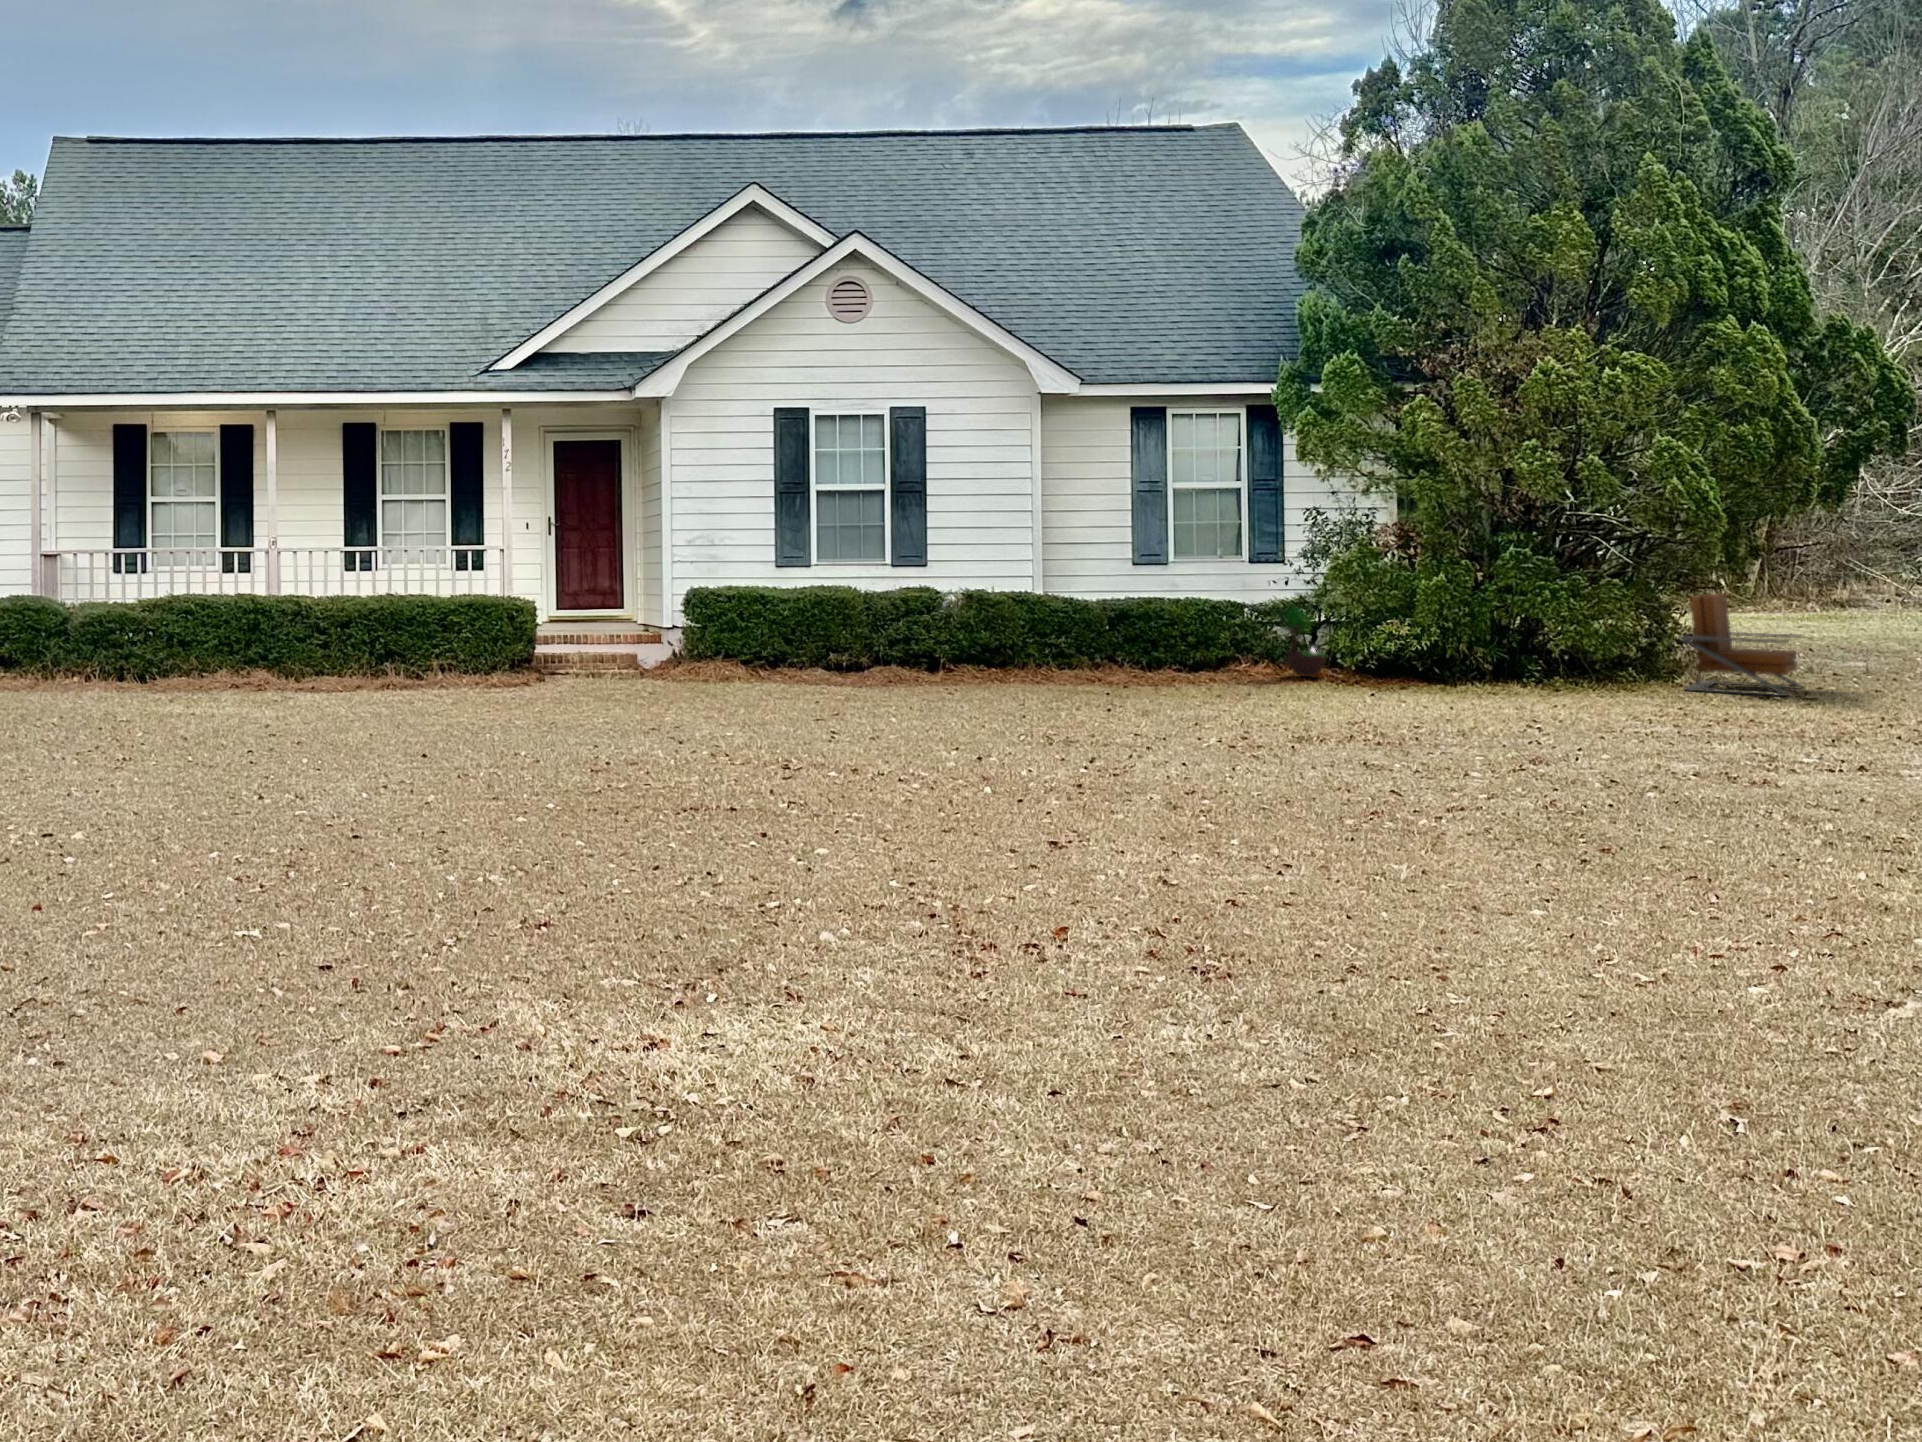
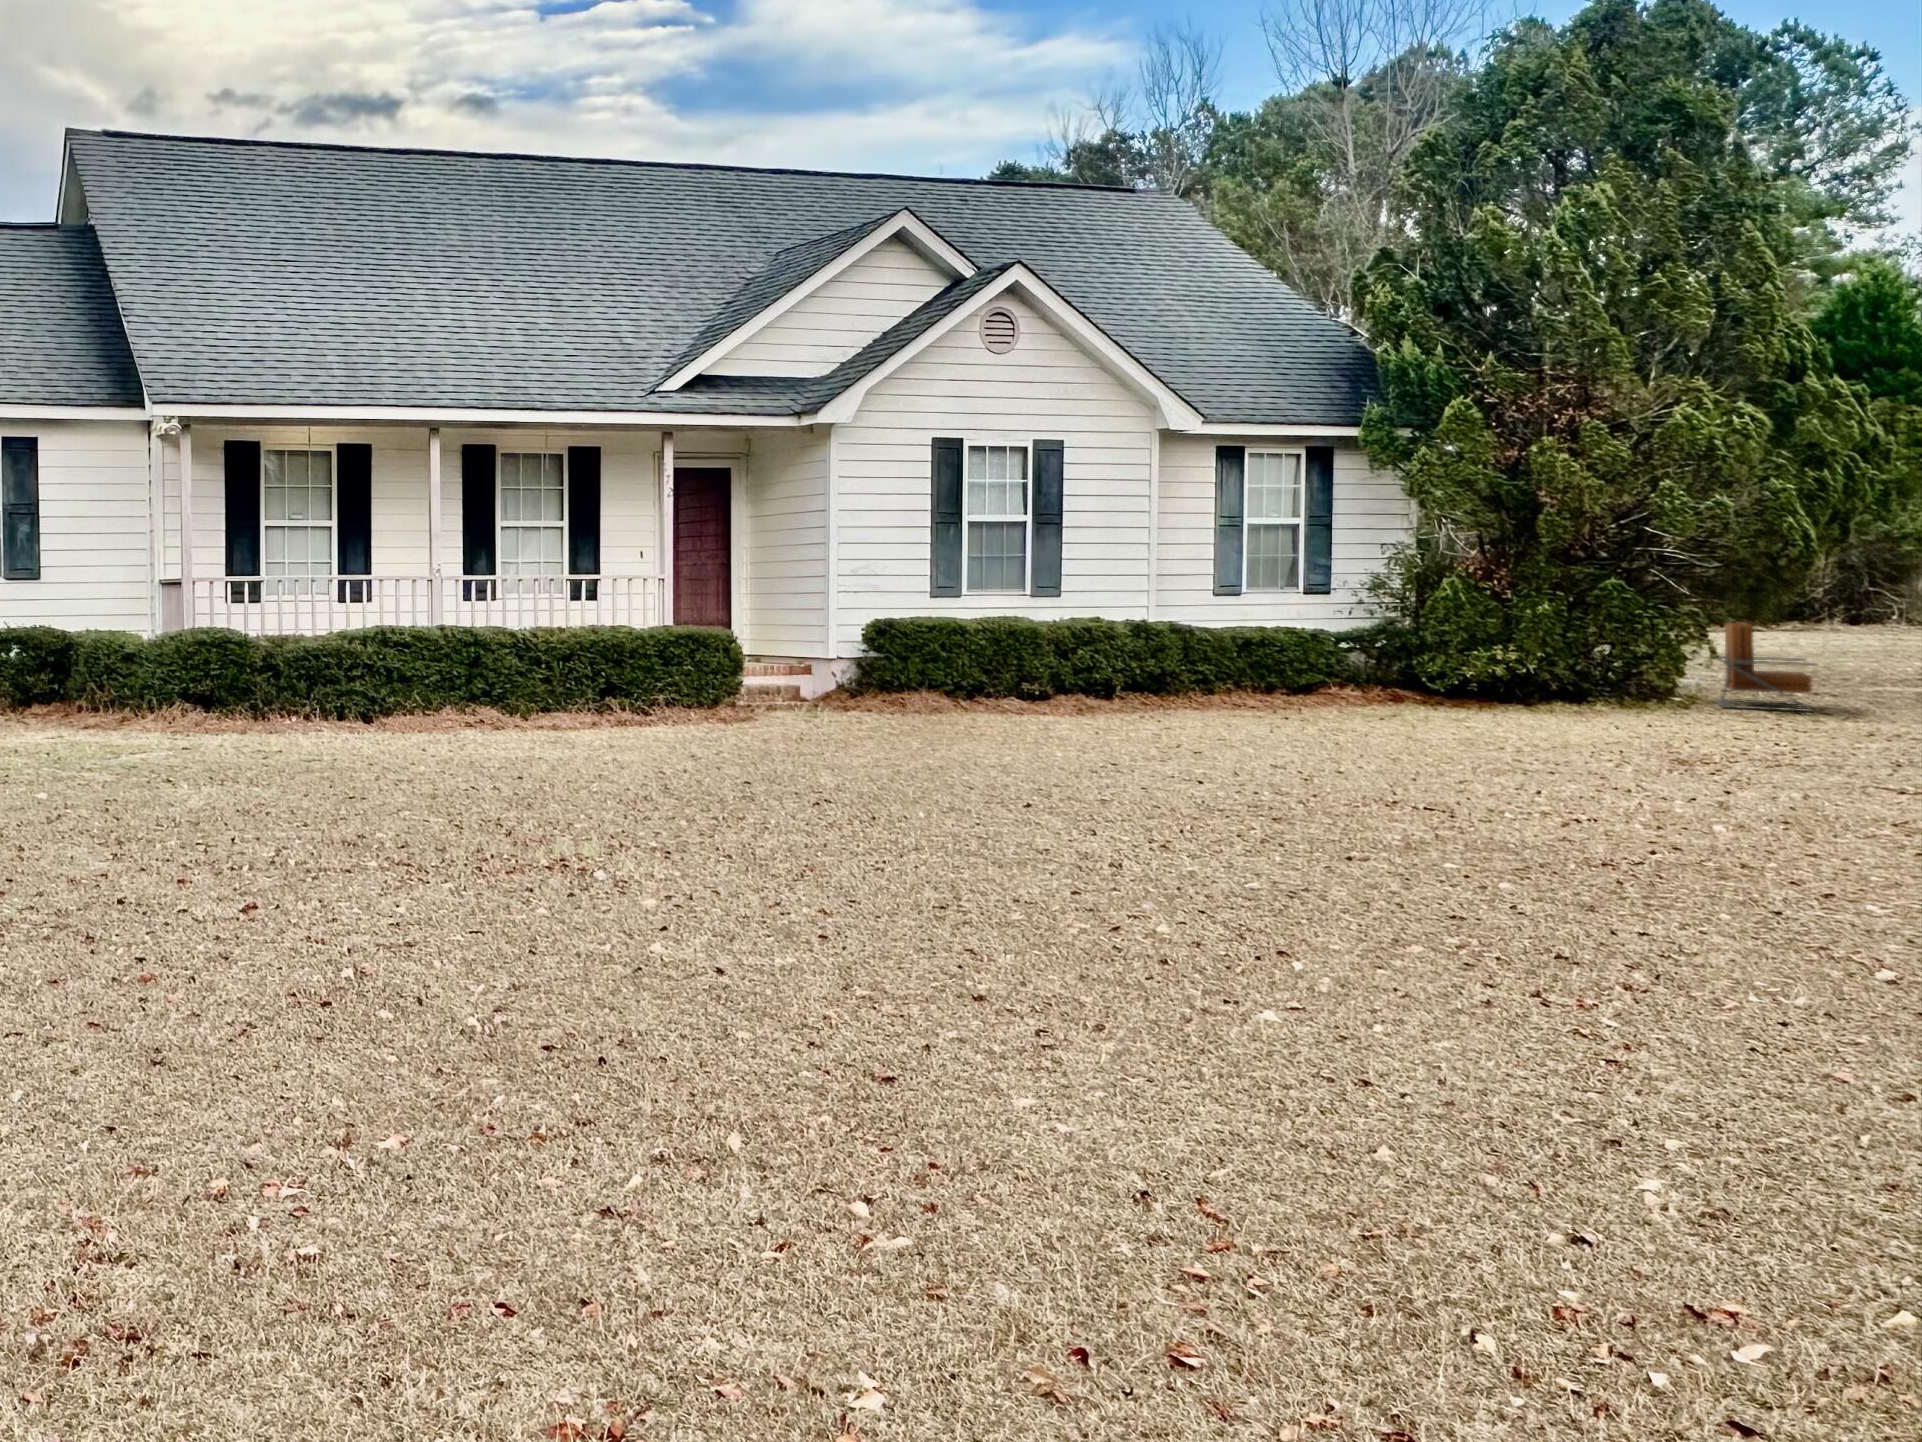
potted tree: present [1274,604,1326,677] -> none [1362,626,1416,700]

